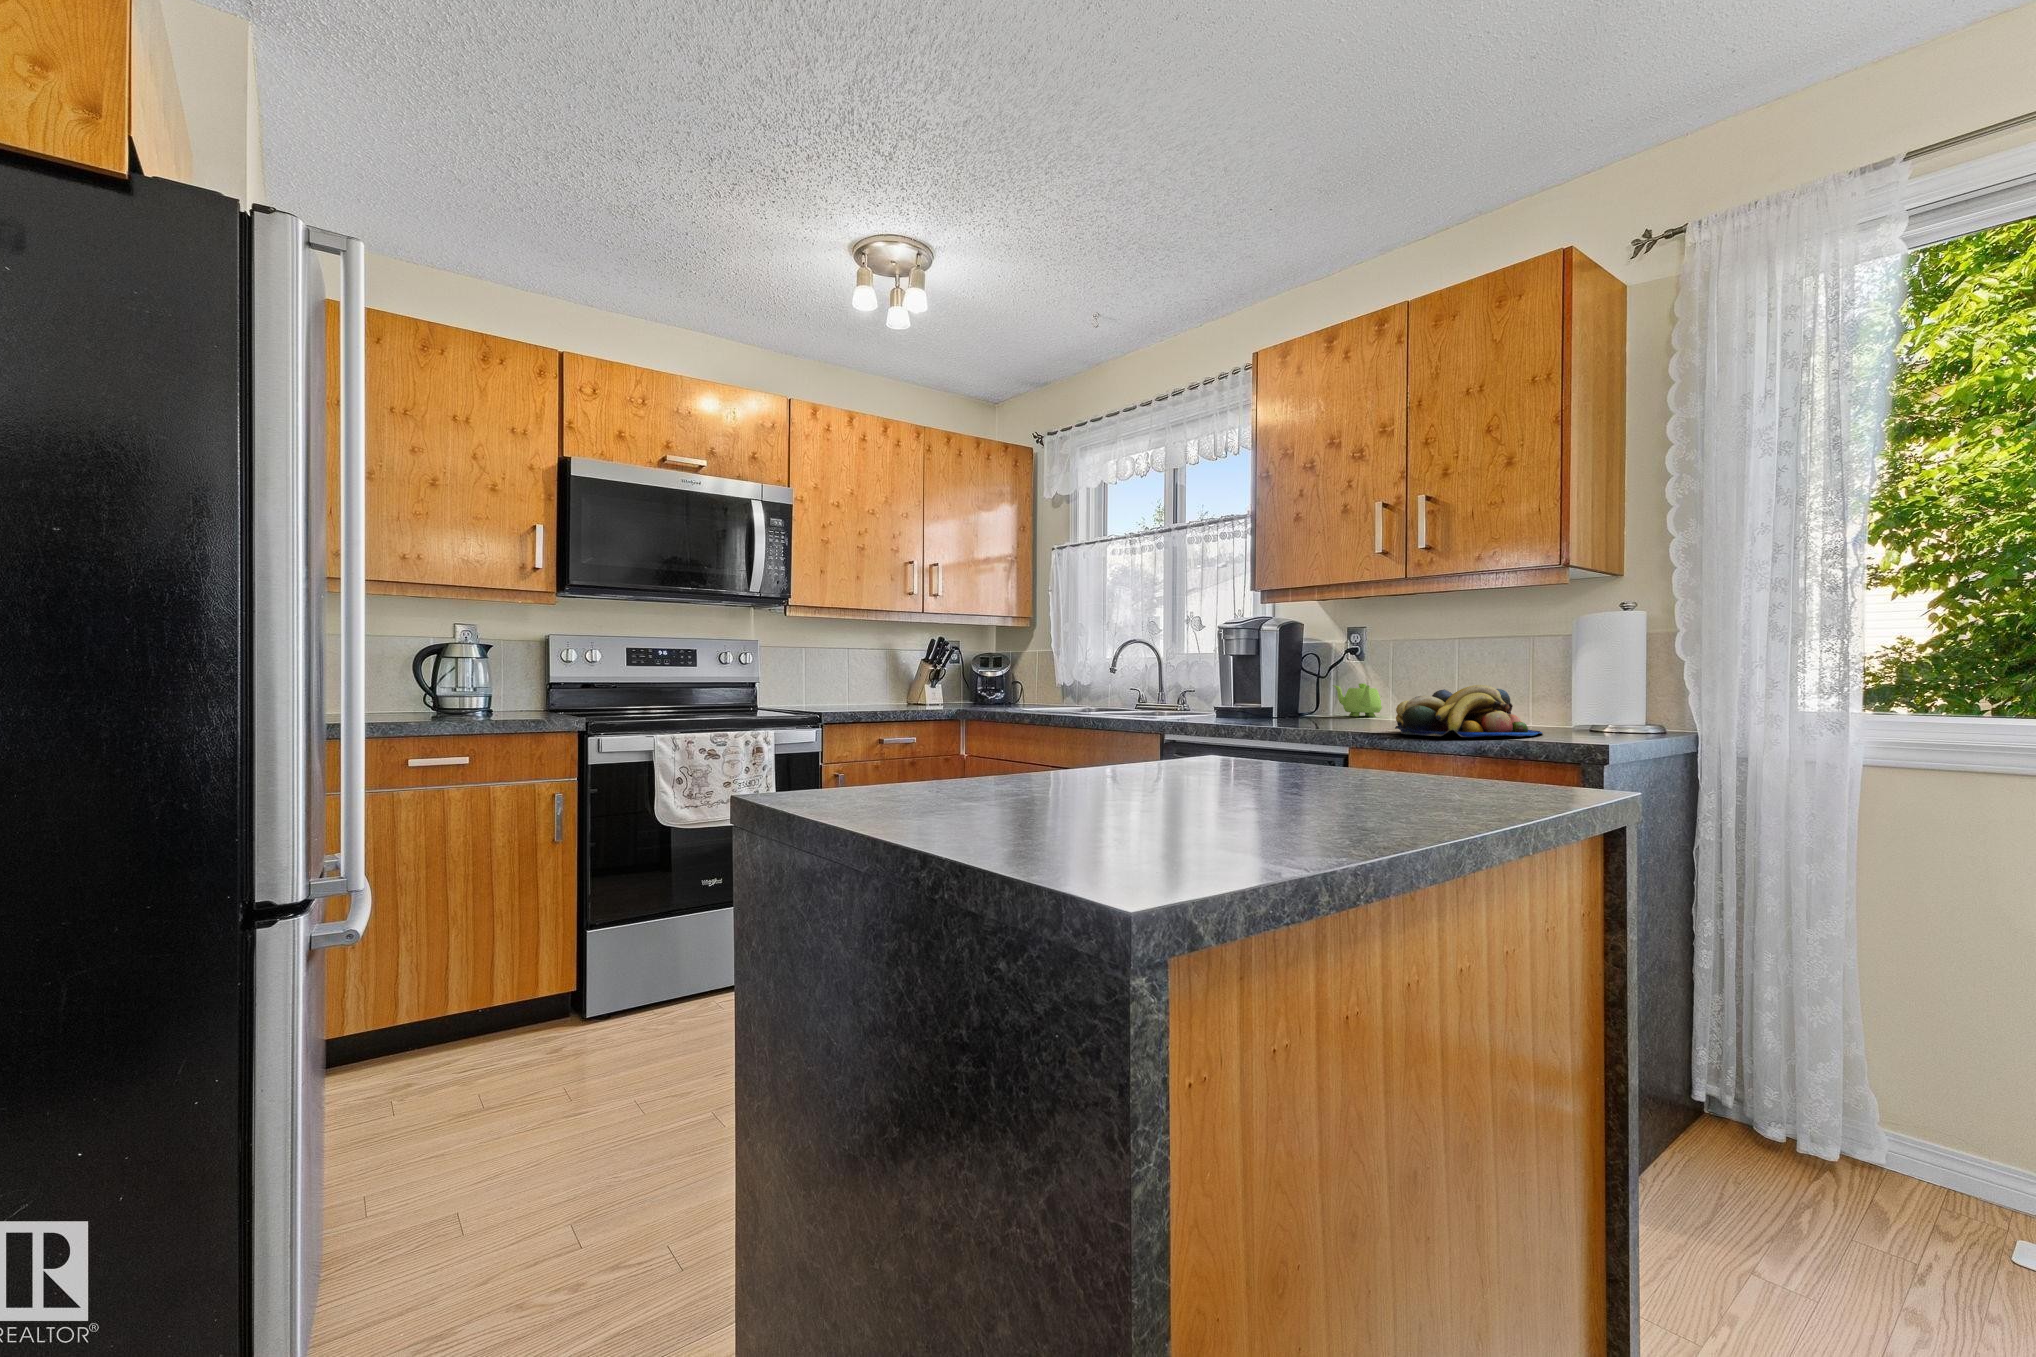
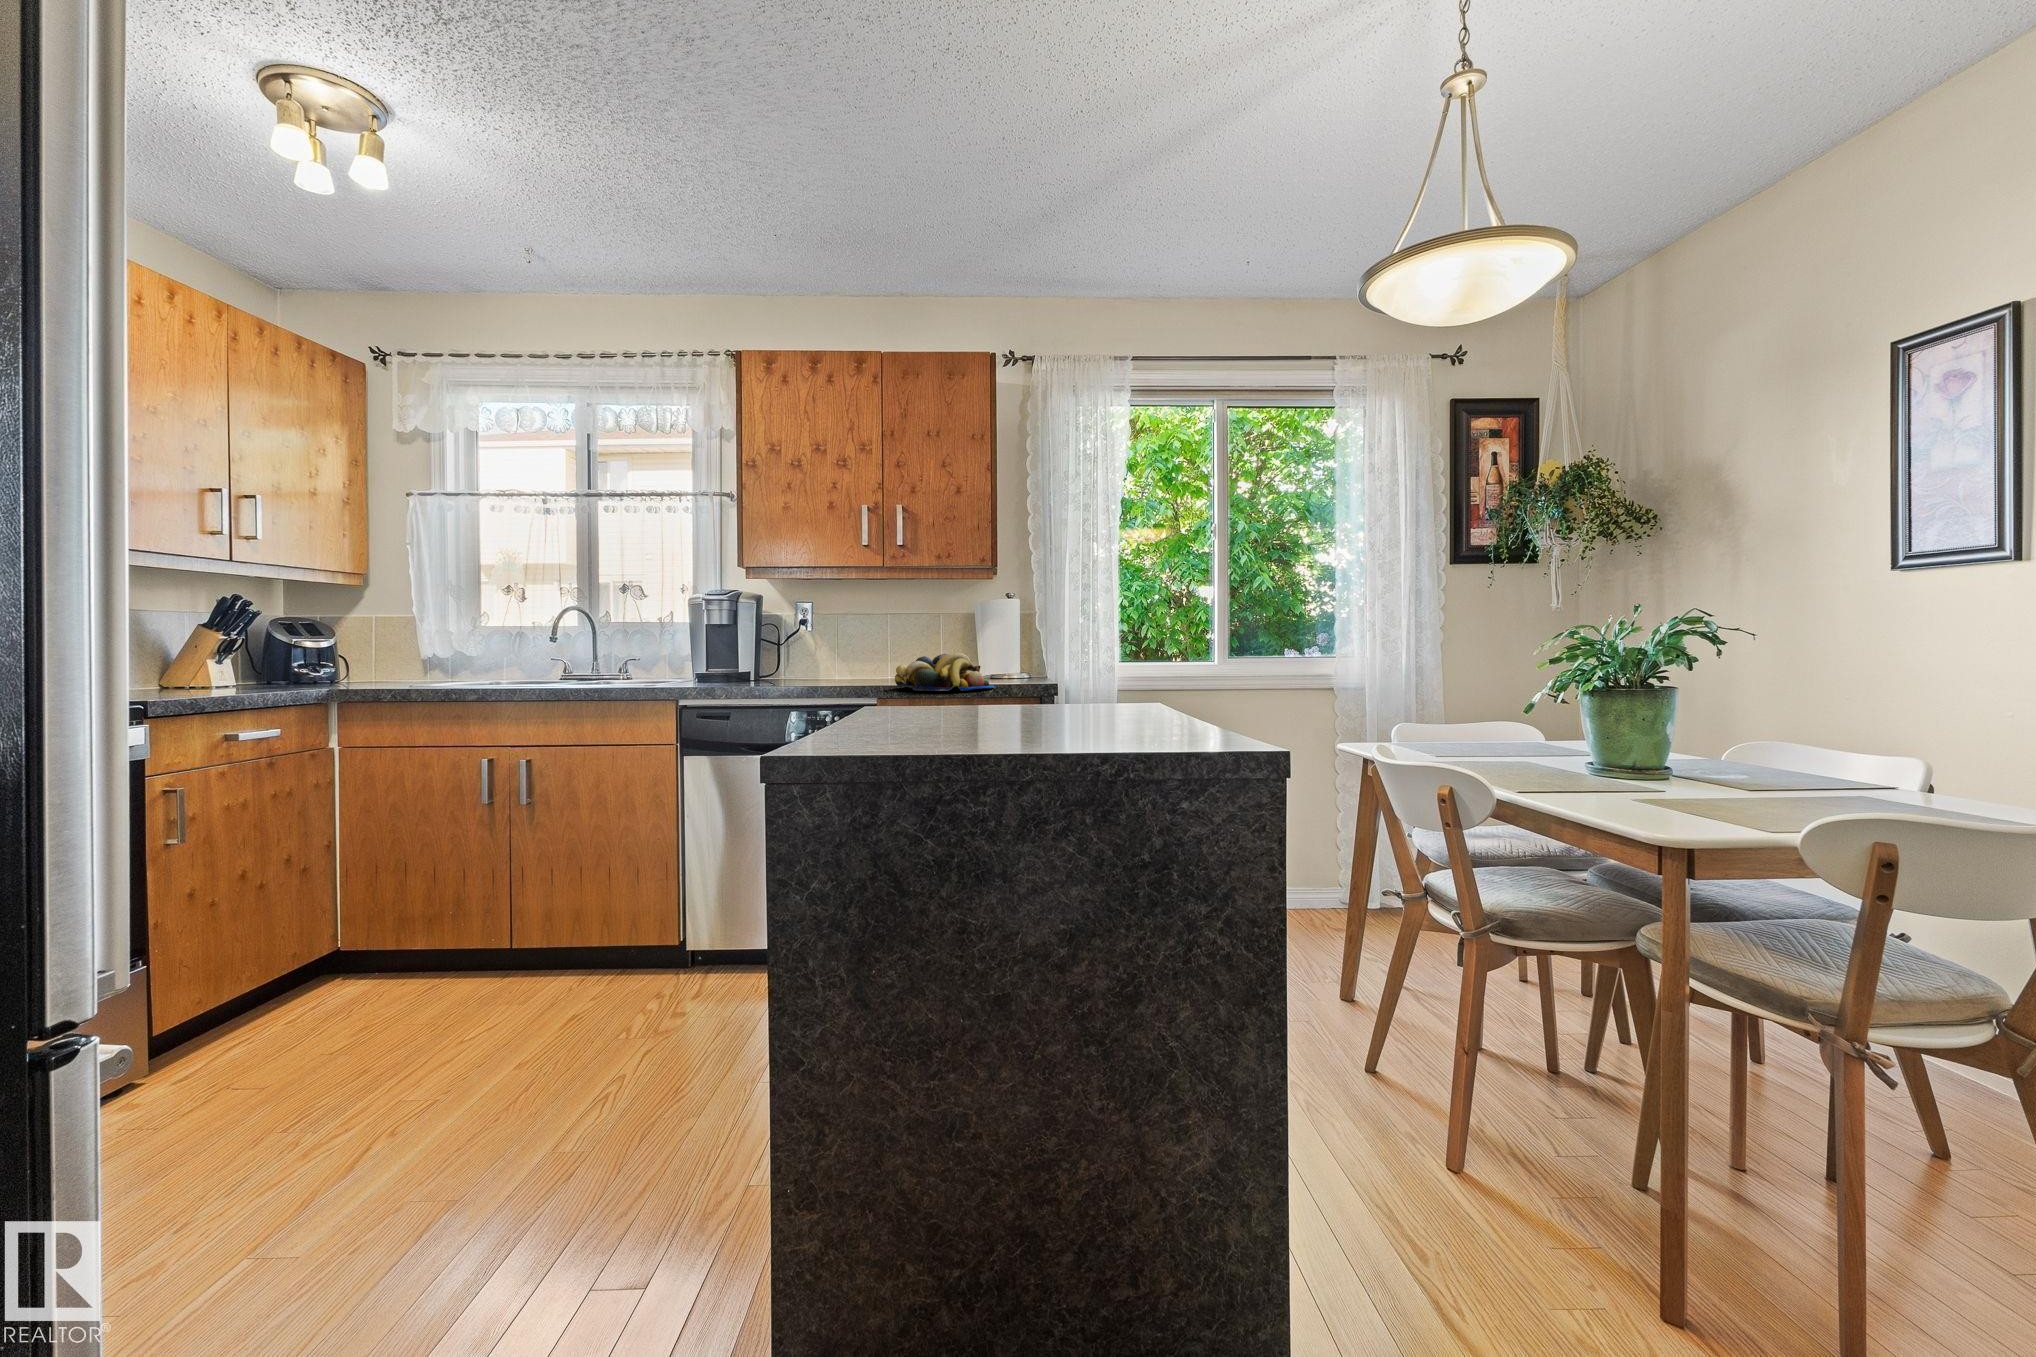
teapot: present [1333,683,1382,717] -> none [788,651,831,679]

